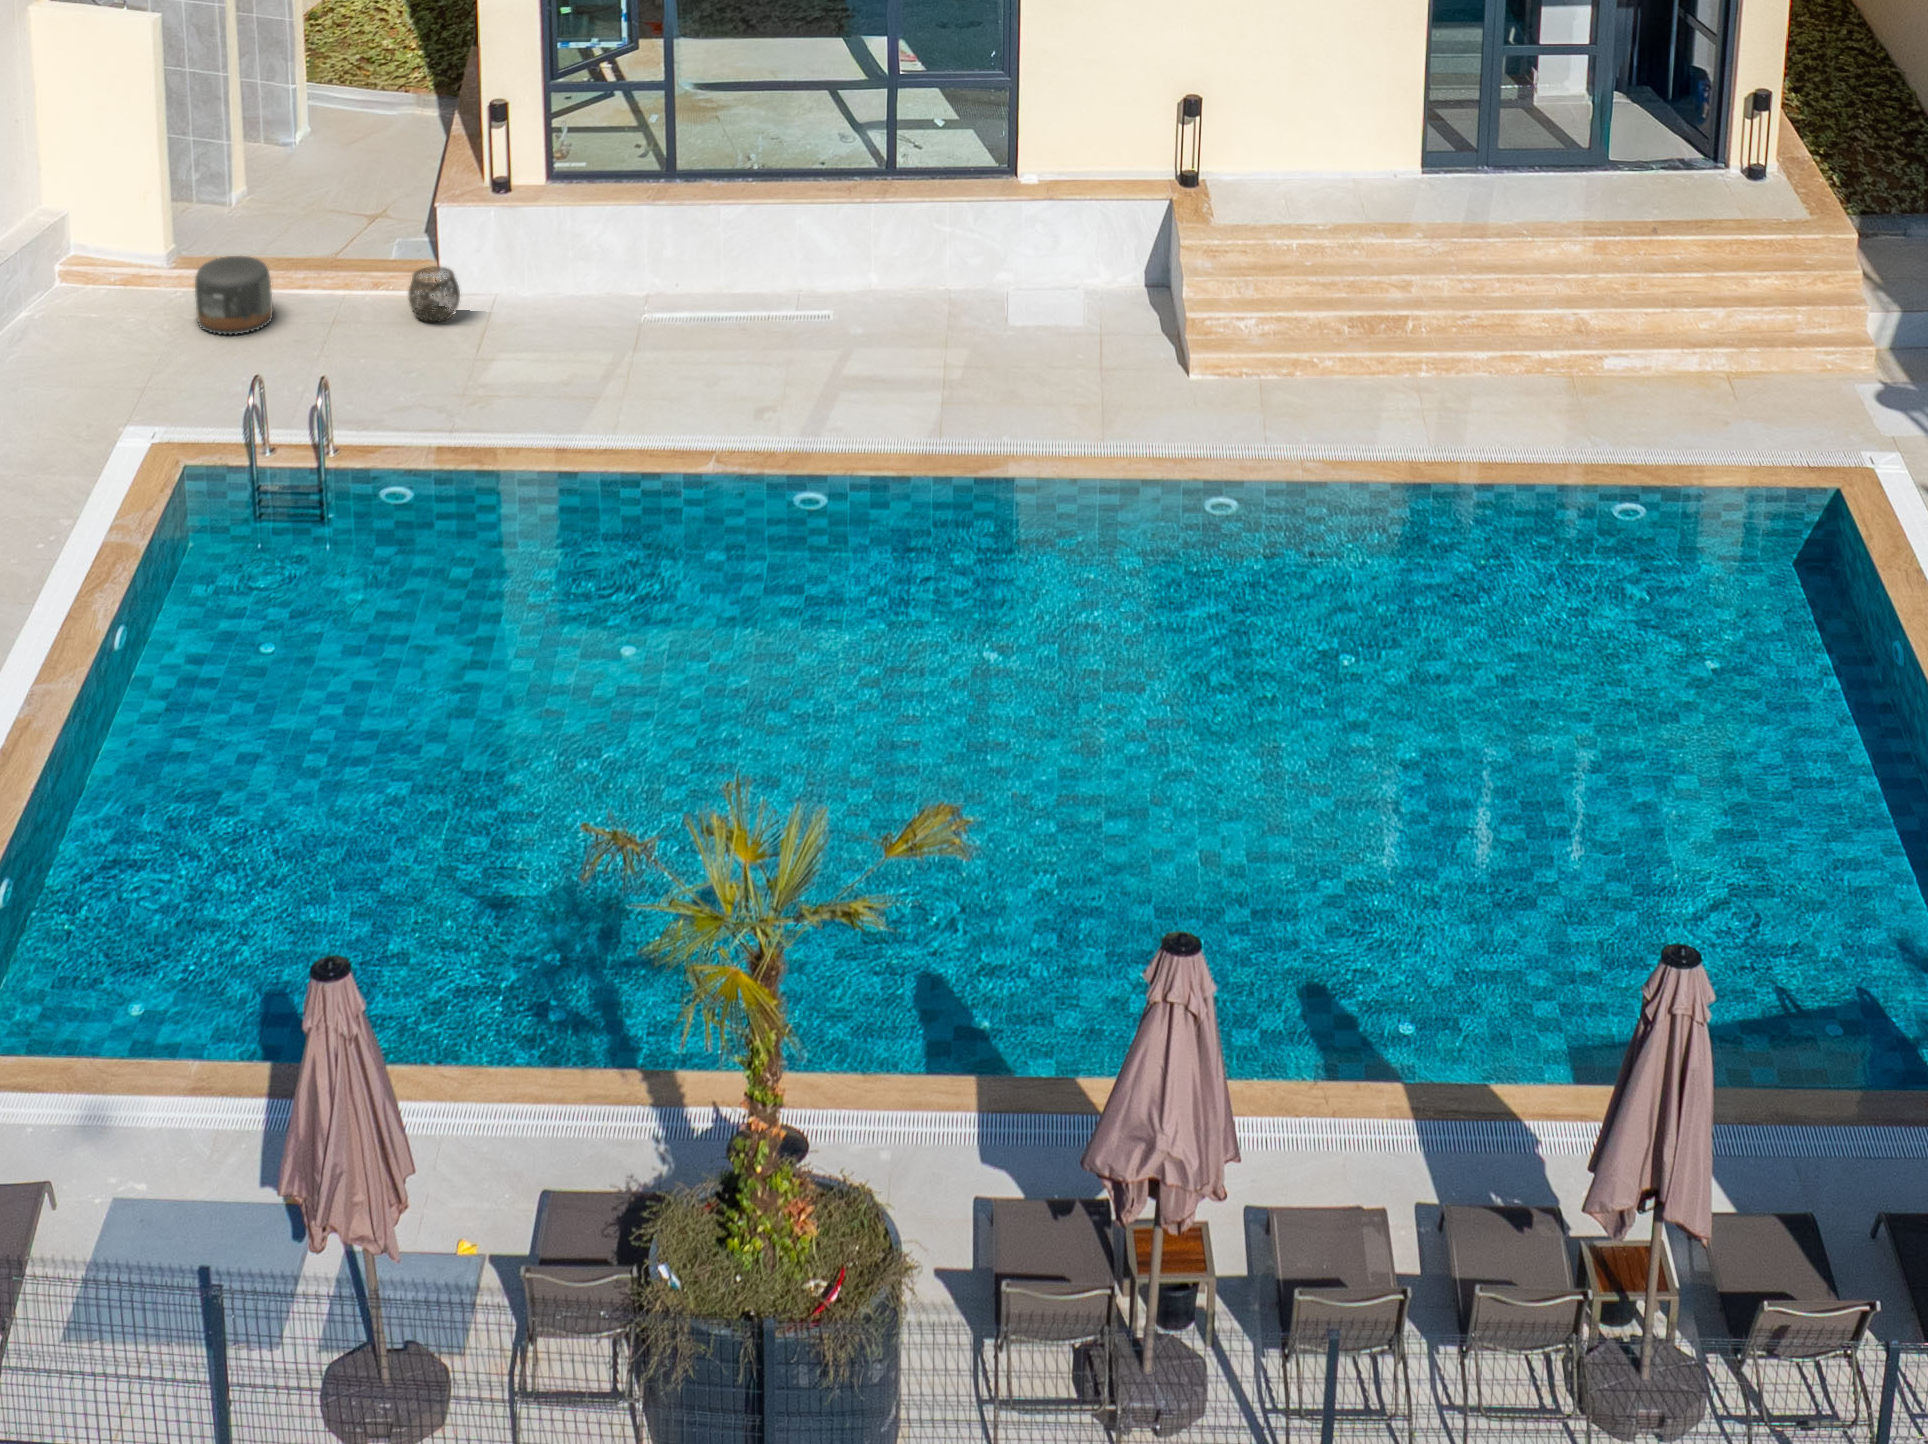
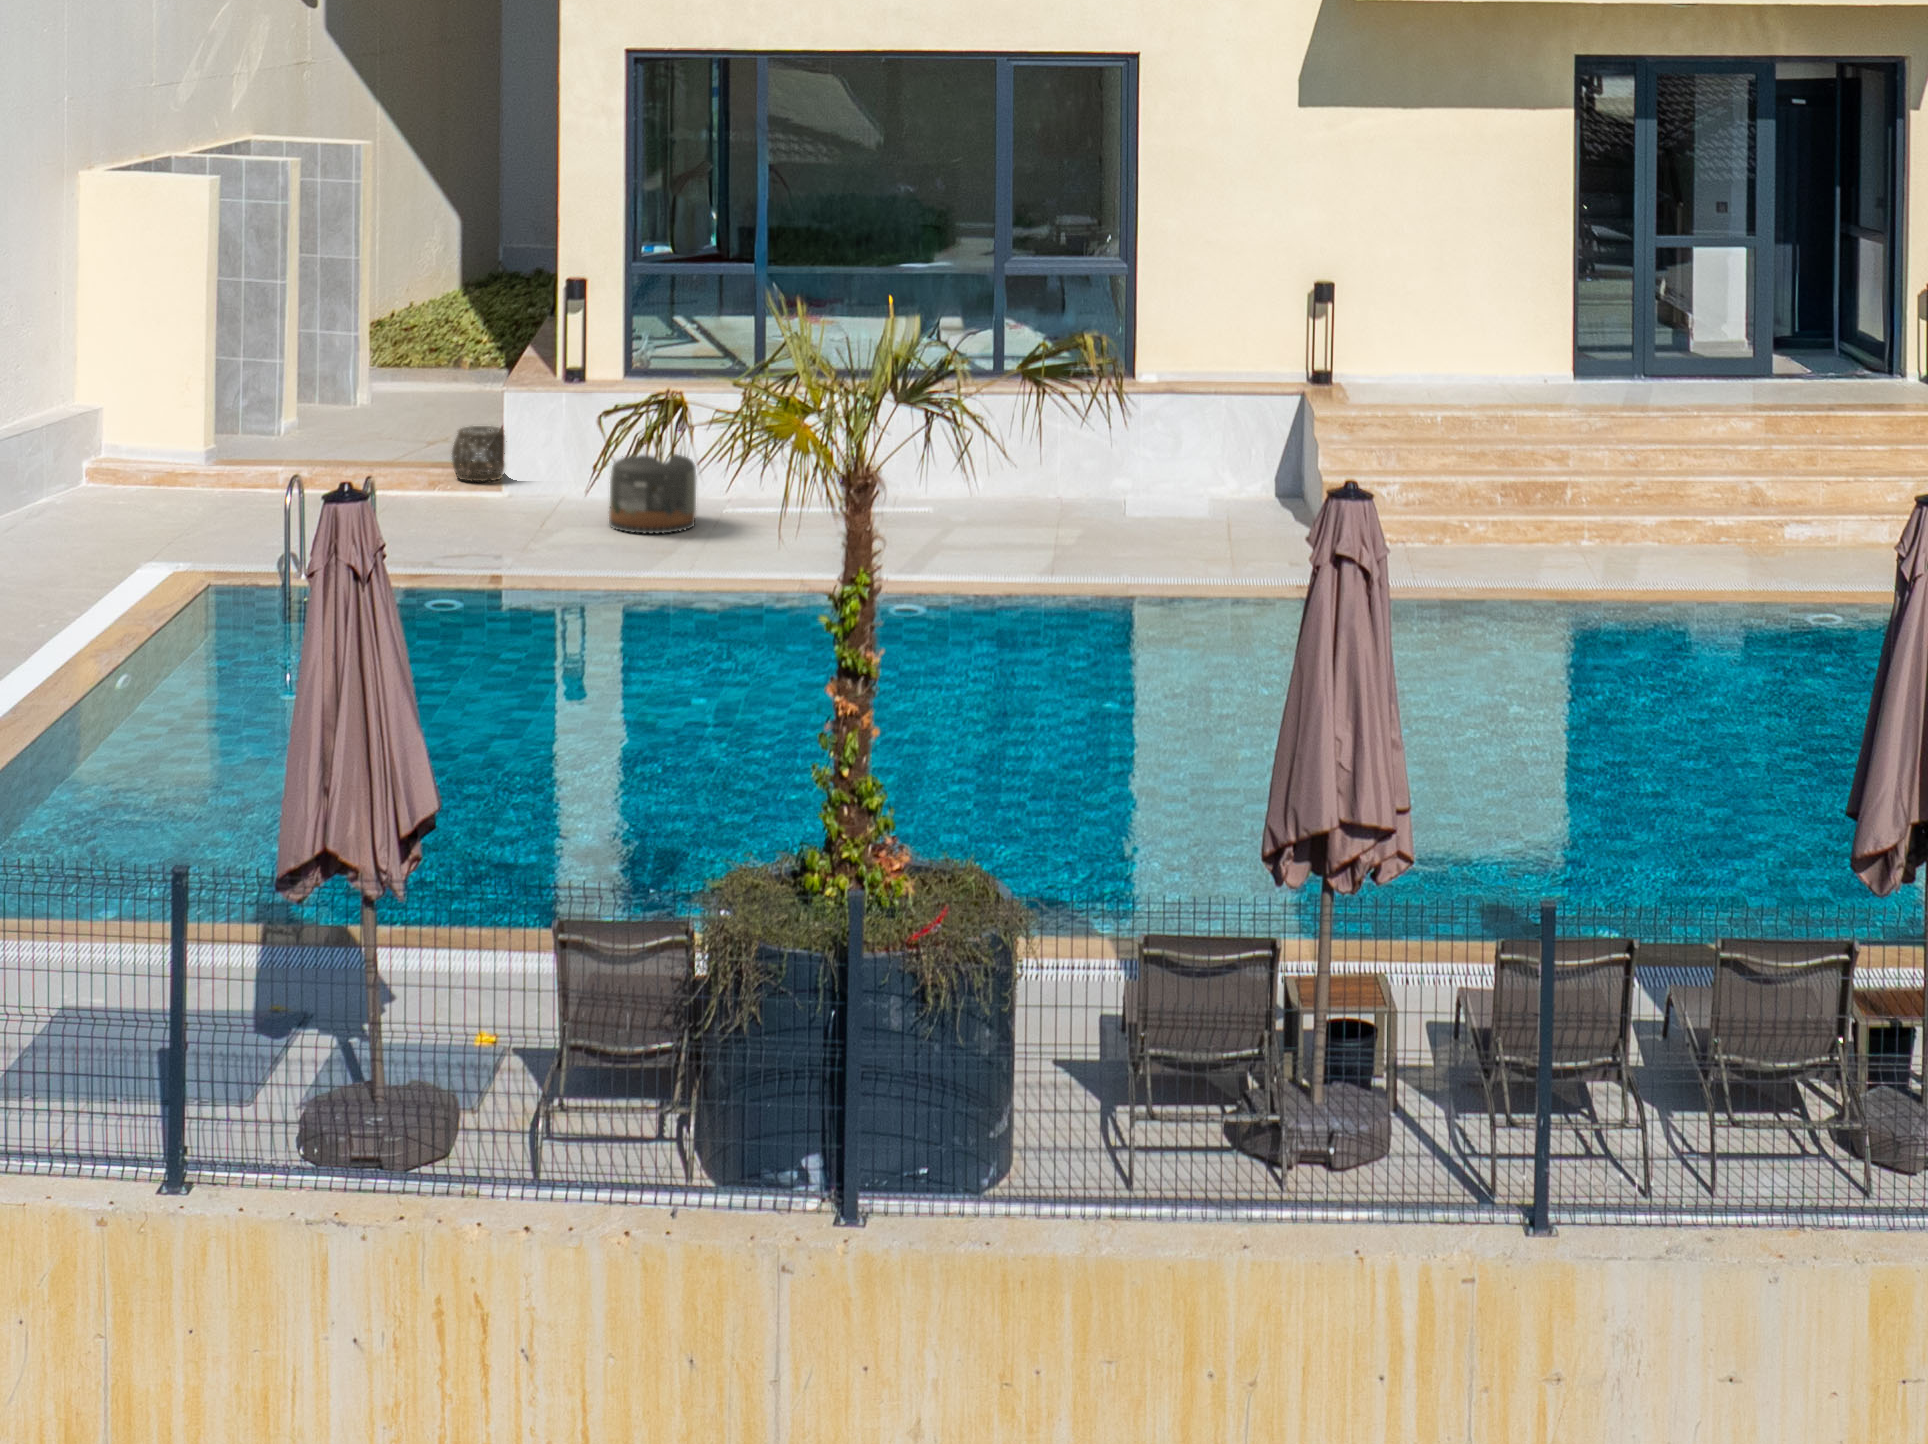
pouf: present [195,256,273,335] -> present [609,454,697,533]

